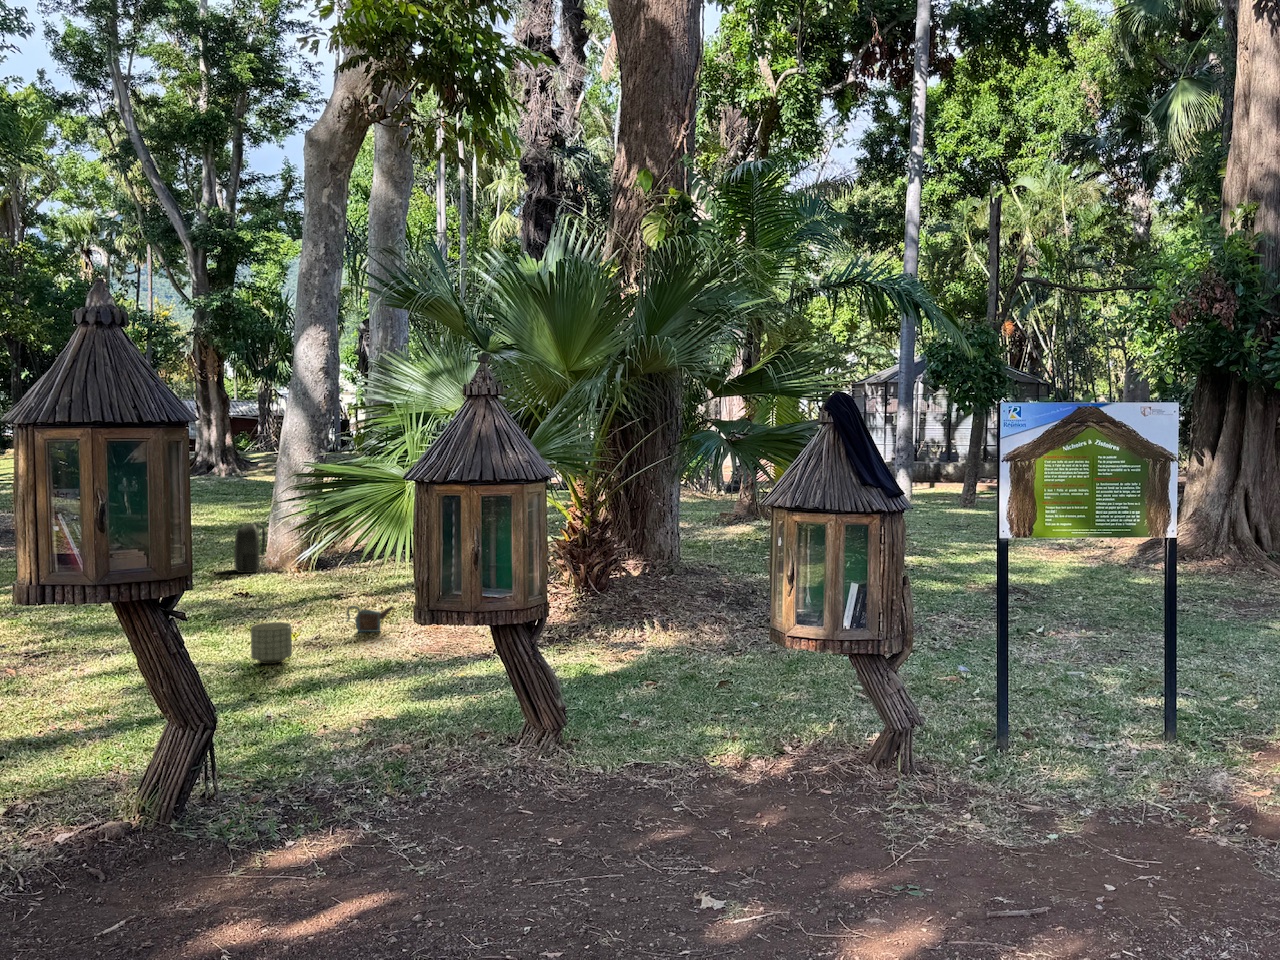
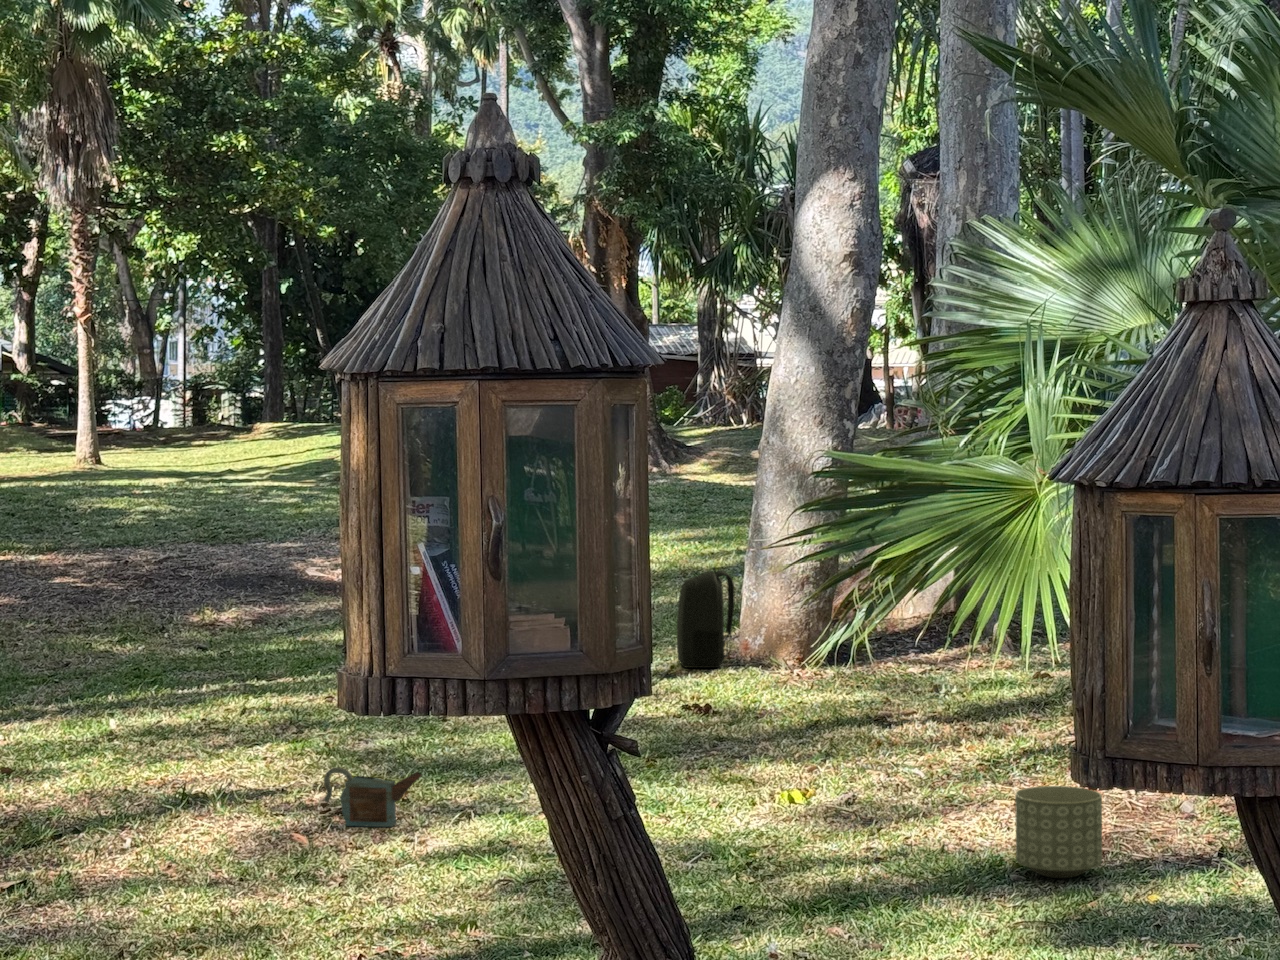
watering can: present [347,606,394,632] -> present [324,767,422,827]
planter: present [251,622,292,664] -> present [1015,786,1102,878]

